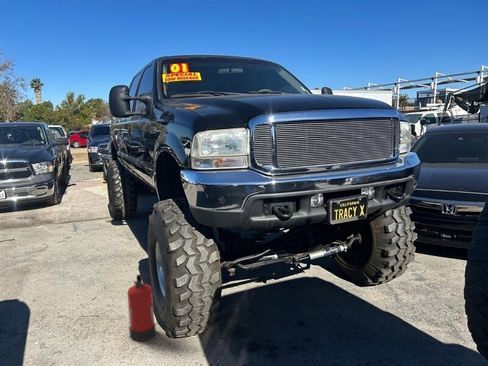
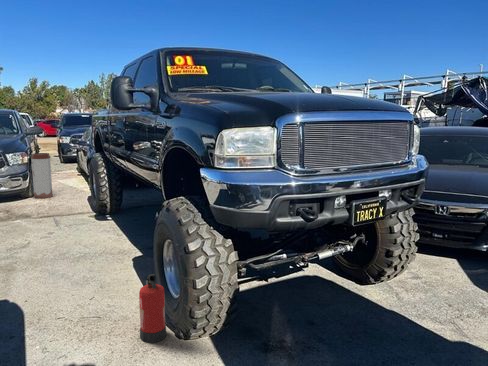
trash can: none [56,162,78,206] -> present [31,153,53,199]

